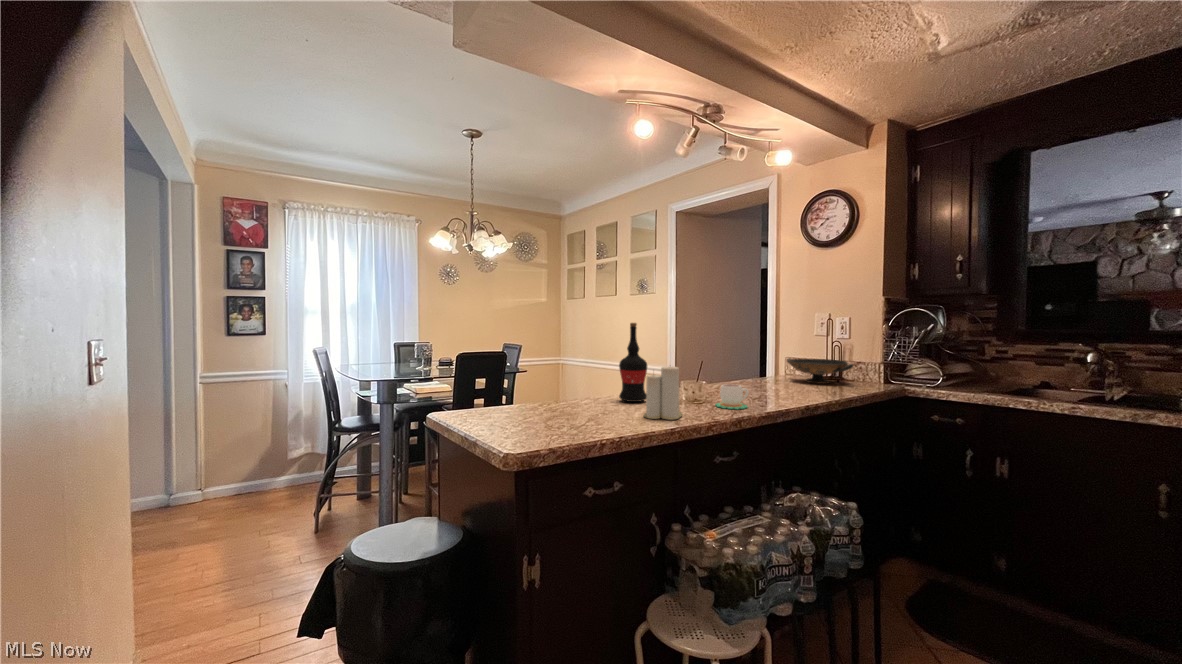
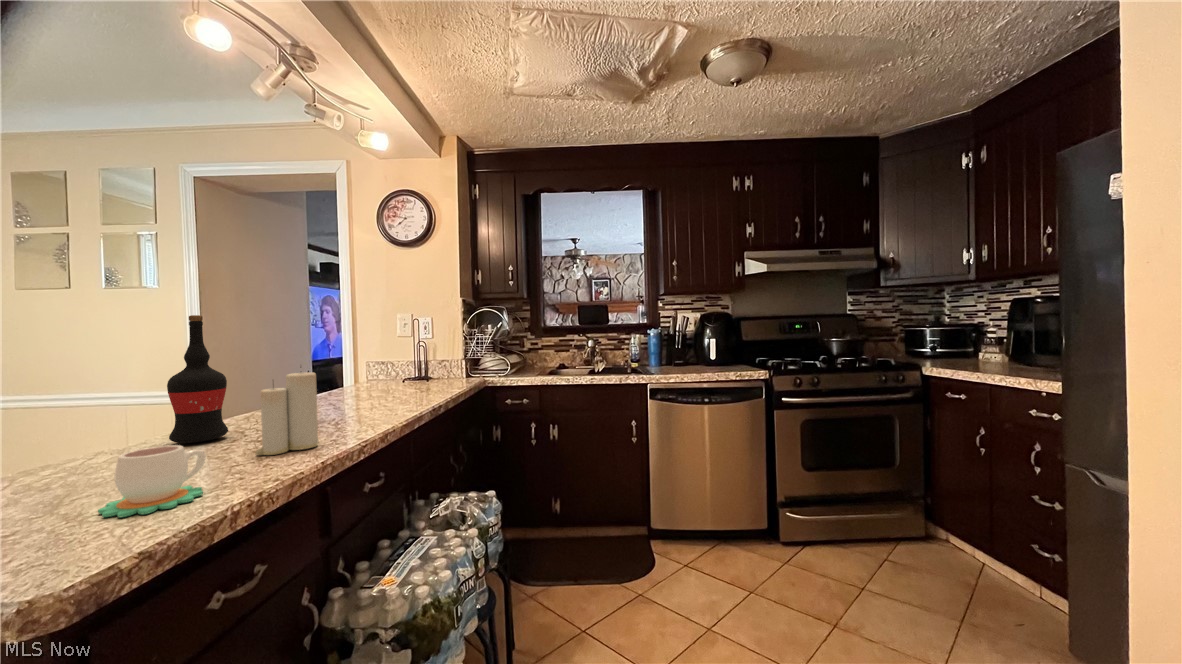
decorative bowl: present [787,358,853,384] -> none [377,360,447,385]
mug: present [715,384,749,409] -> present [98,445,205,517]

